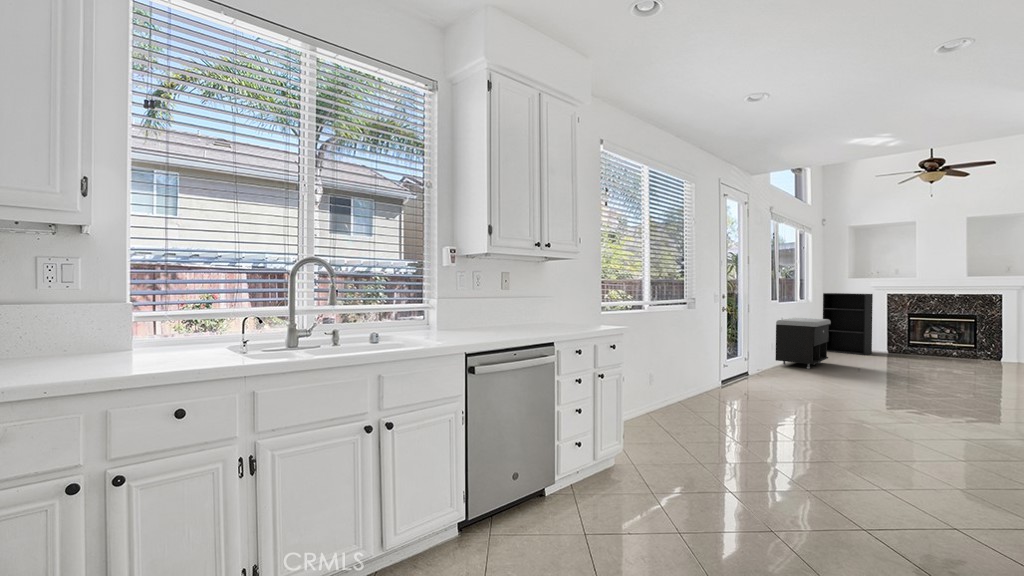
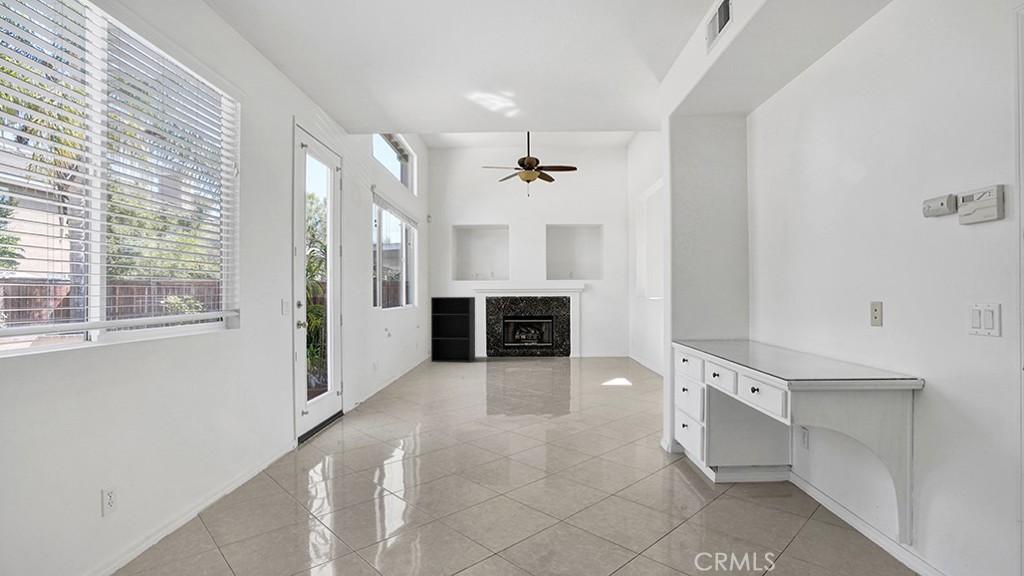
storage bench: present [775,318,831,368] -> none [382,327,441,391]

